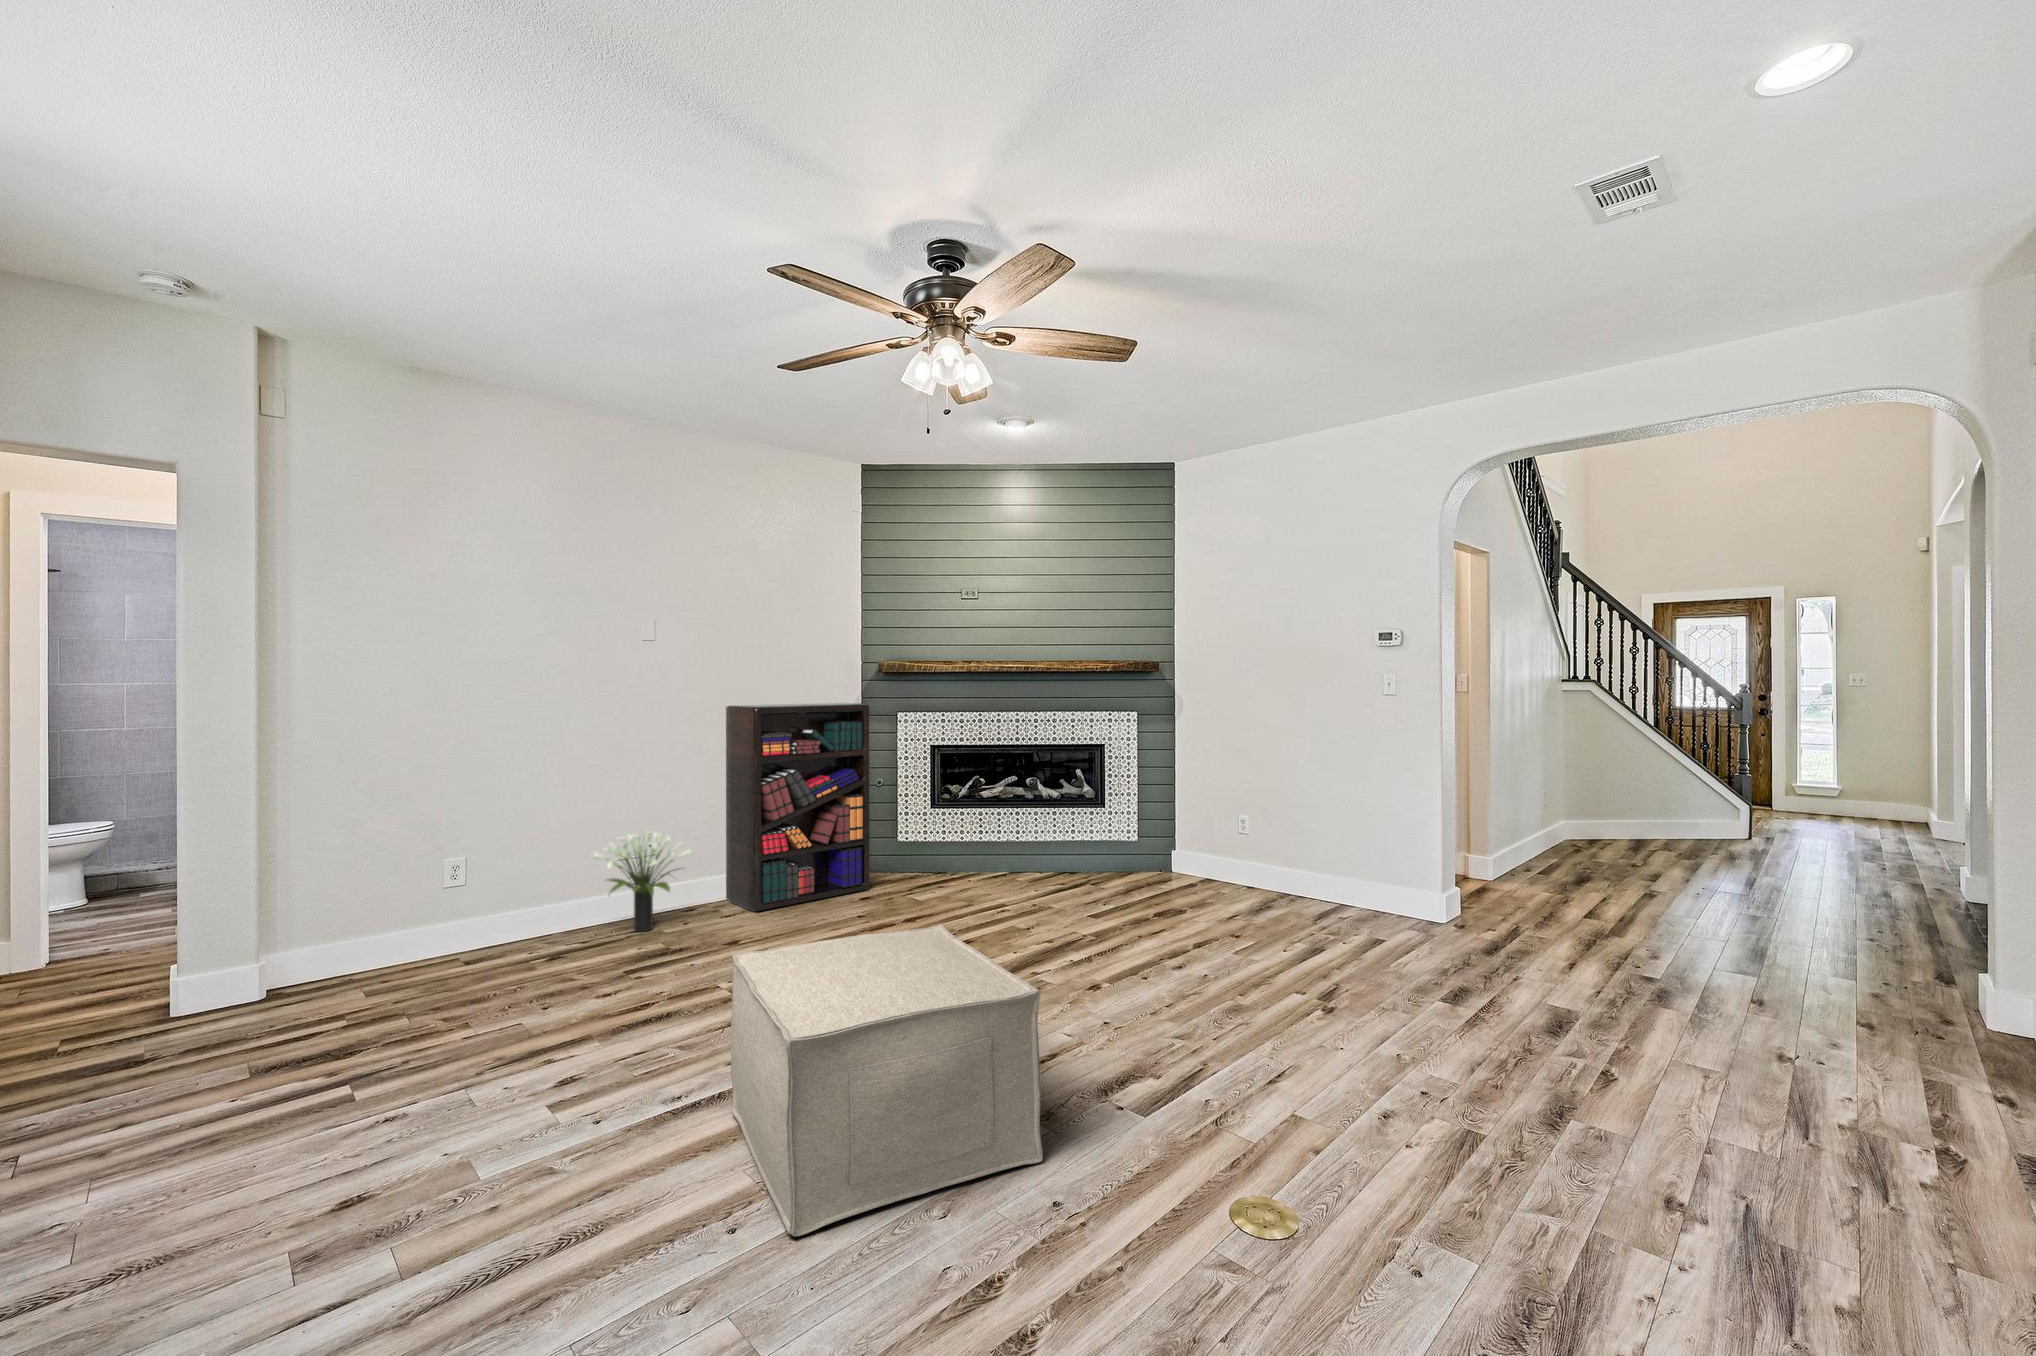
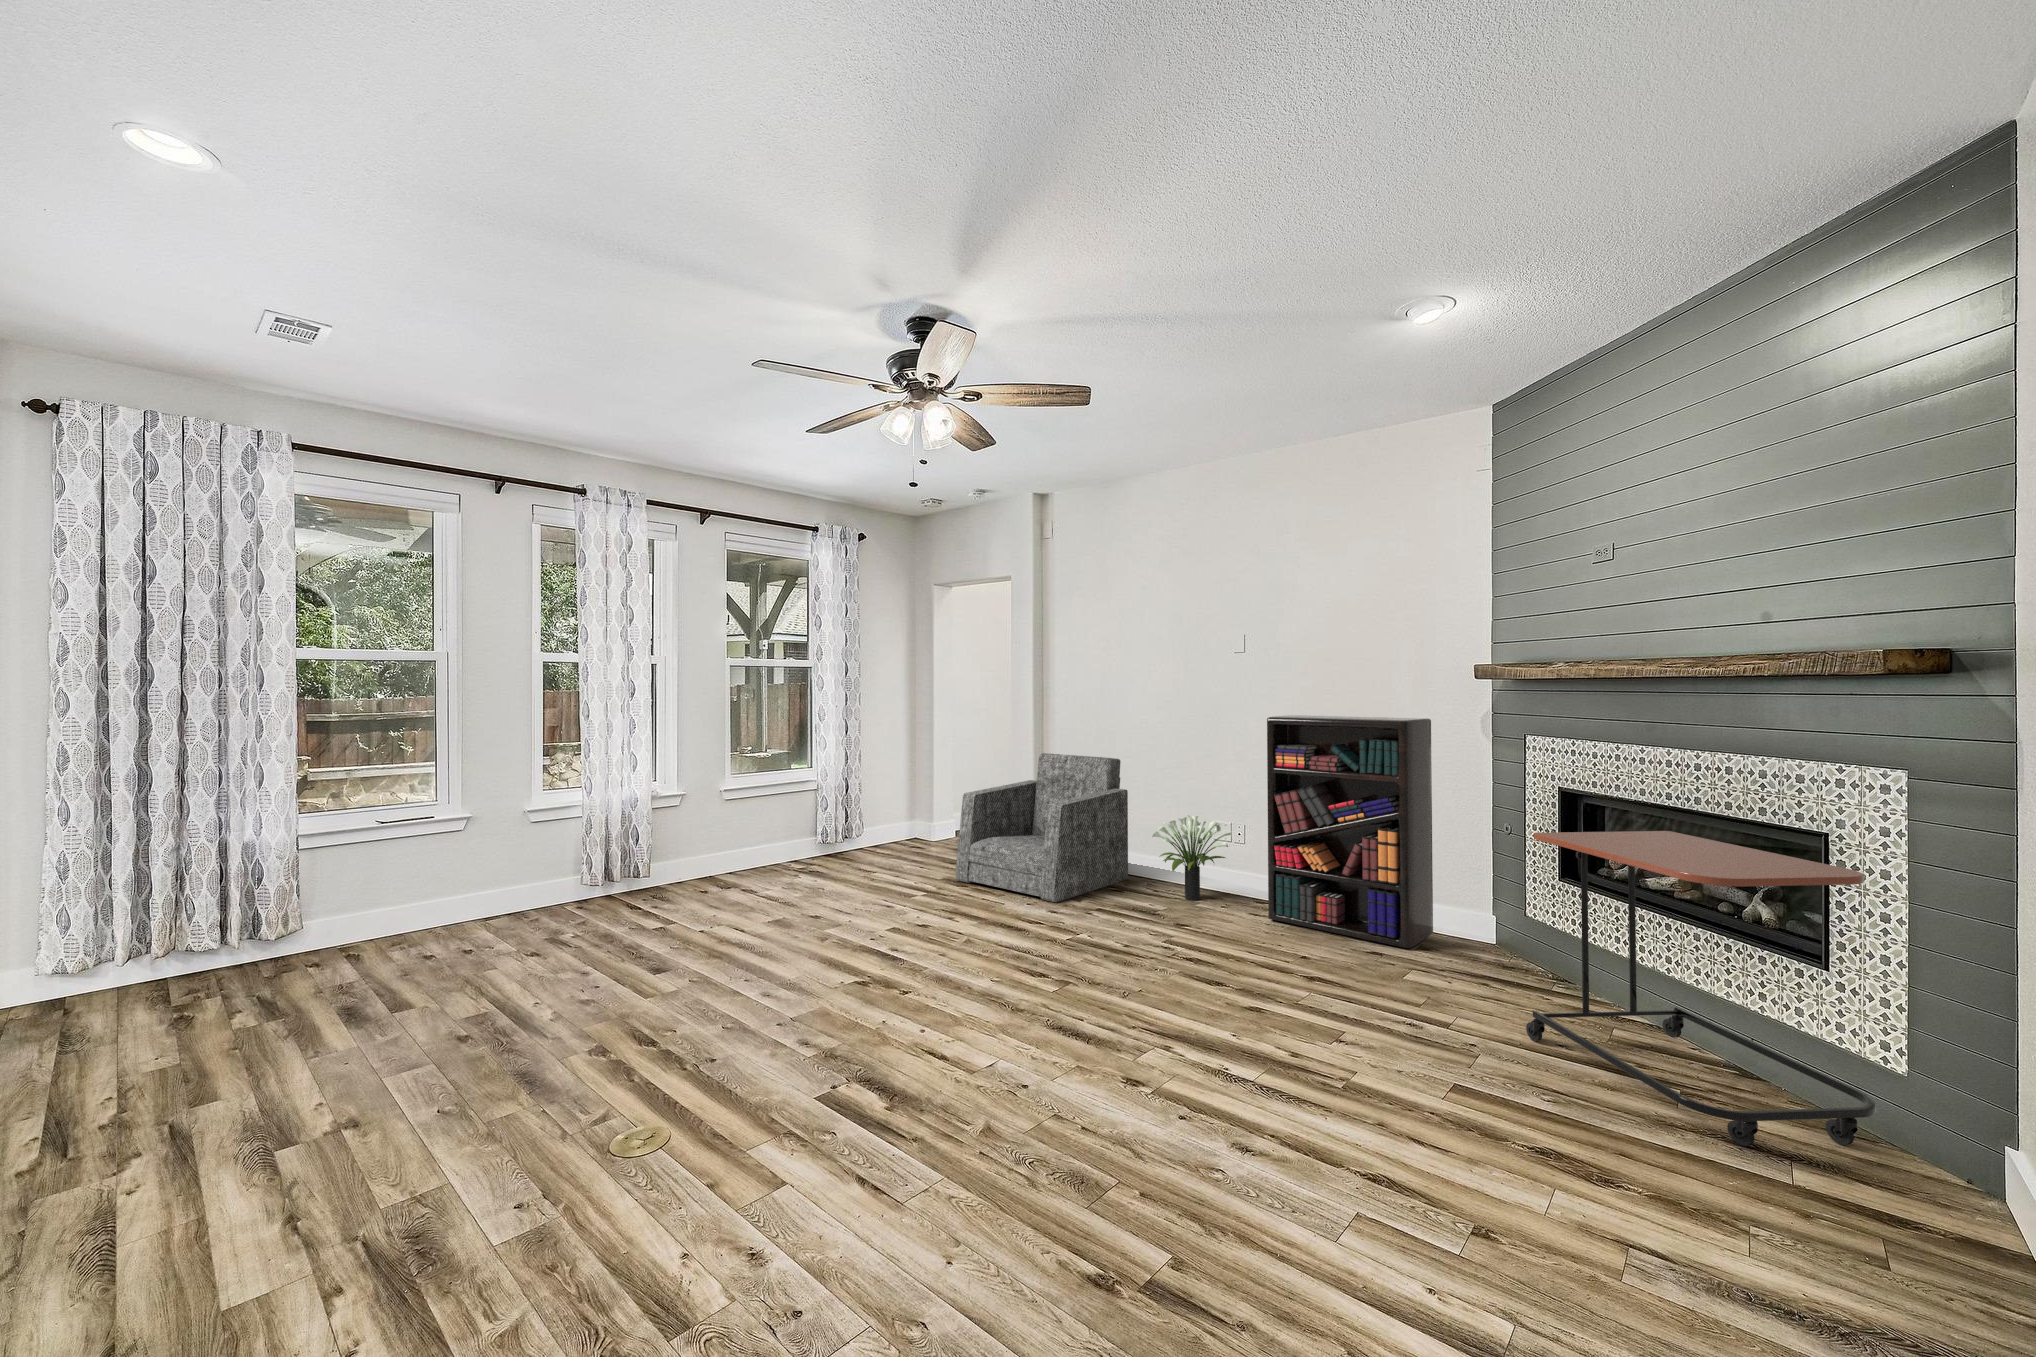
side table: none [1029,757,1157,893] -> present [1526,831,1876,1146]
armchair: none [272,781,563,1055] -> present [956,753,1128,903]
ottoman: present [730,925,1043,1236] -> none [721,867,935,1055]

